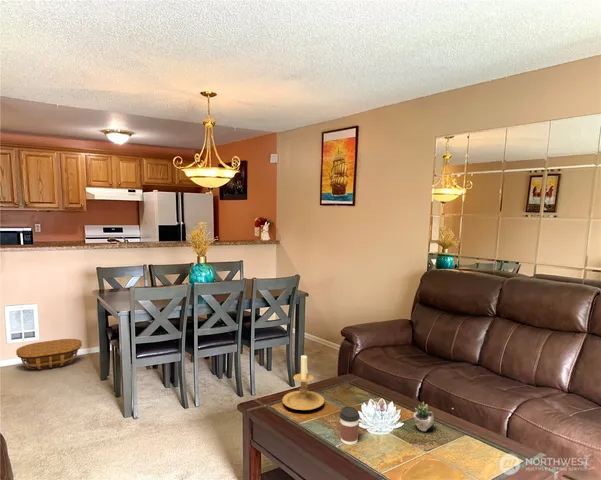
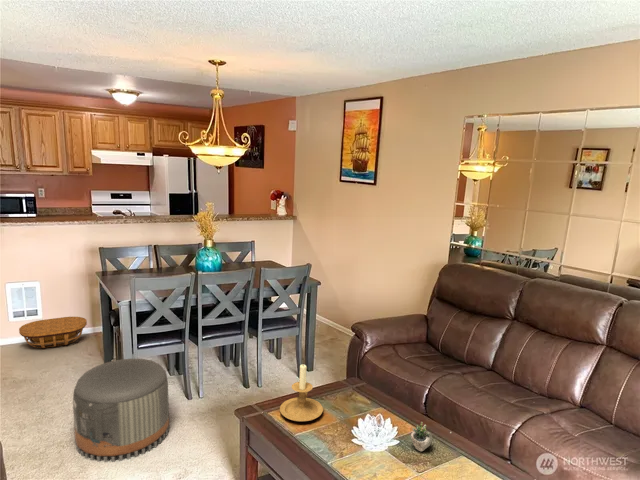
pouf: none [75,368,168,469] -> present [73,359,169,462]
coffee cup: present [340,407,360,445] -> none [334,426,354,465]

